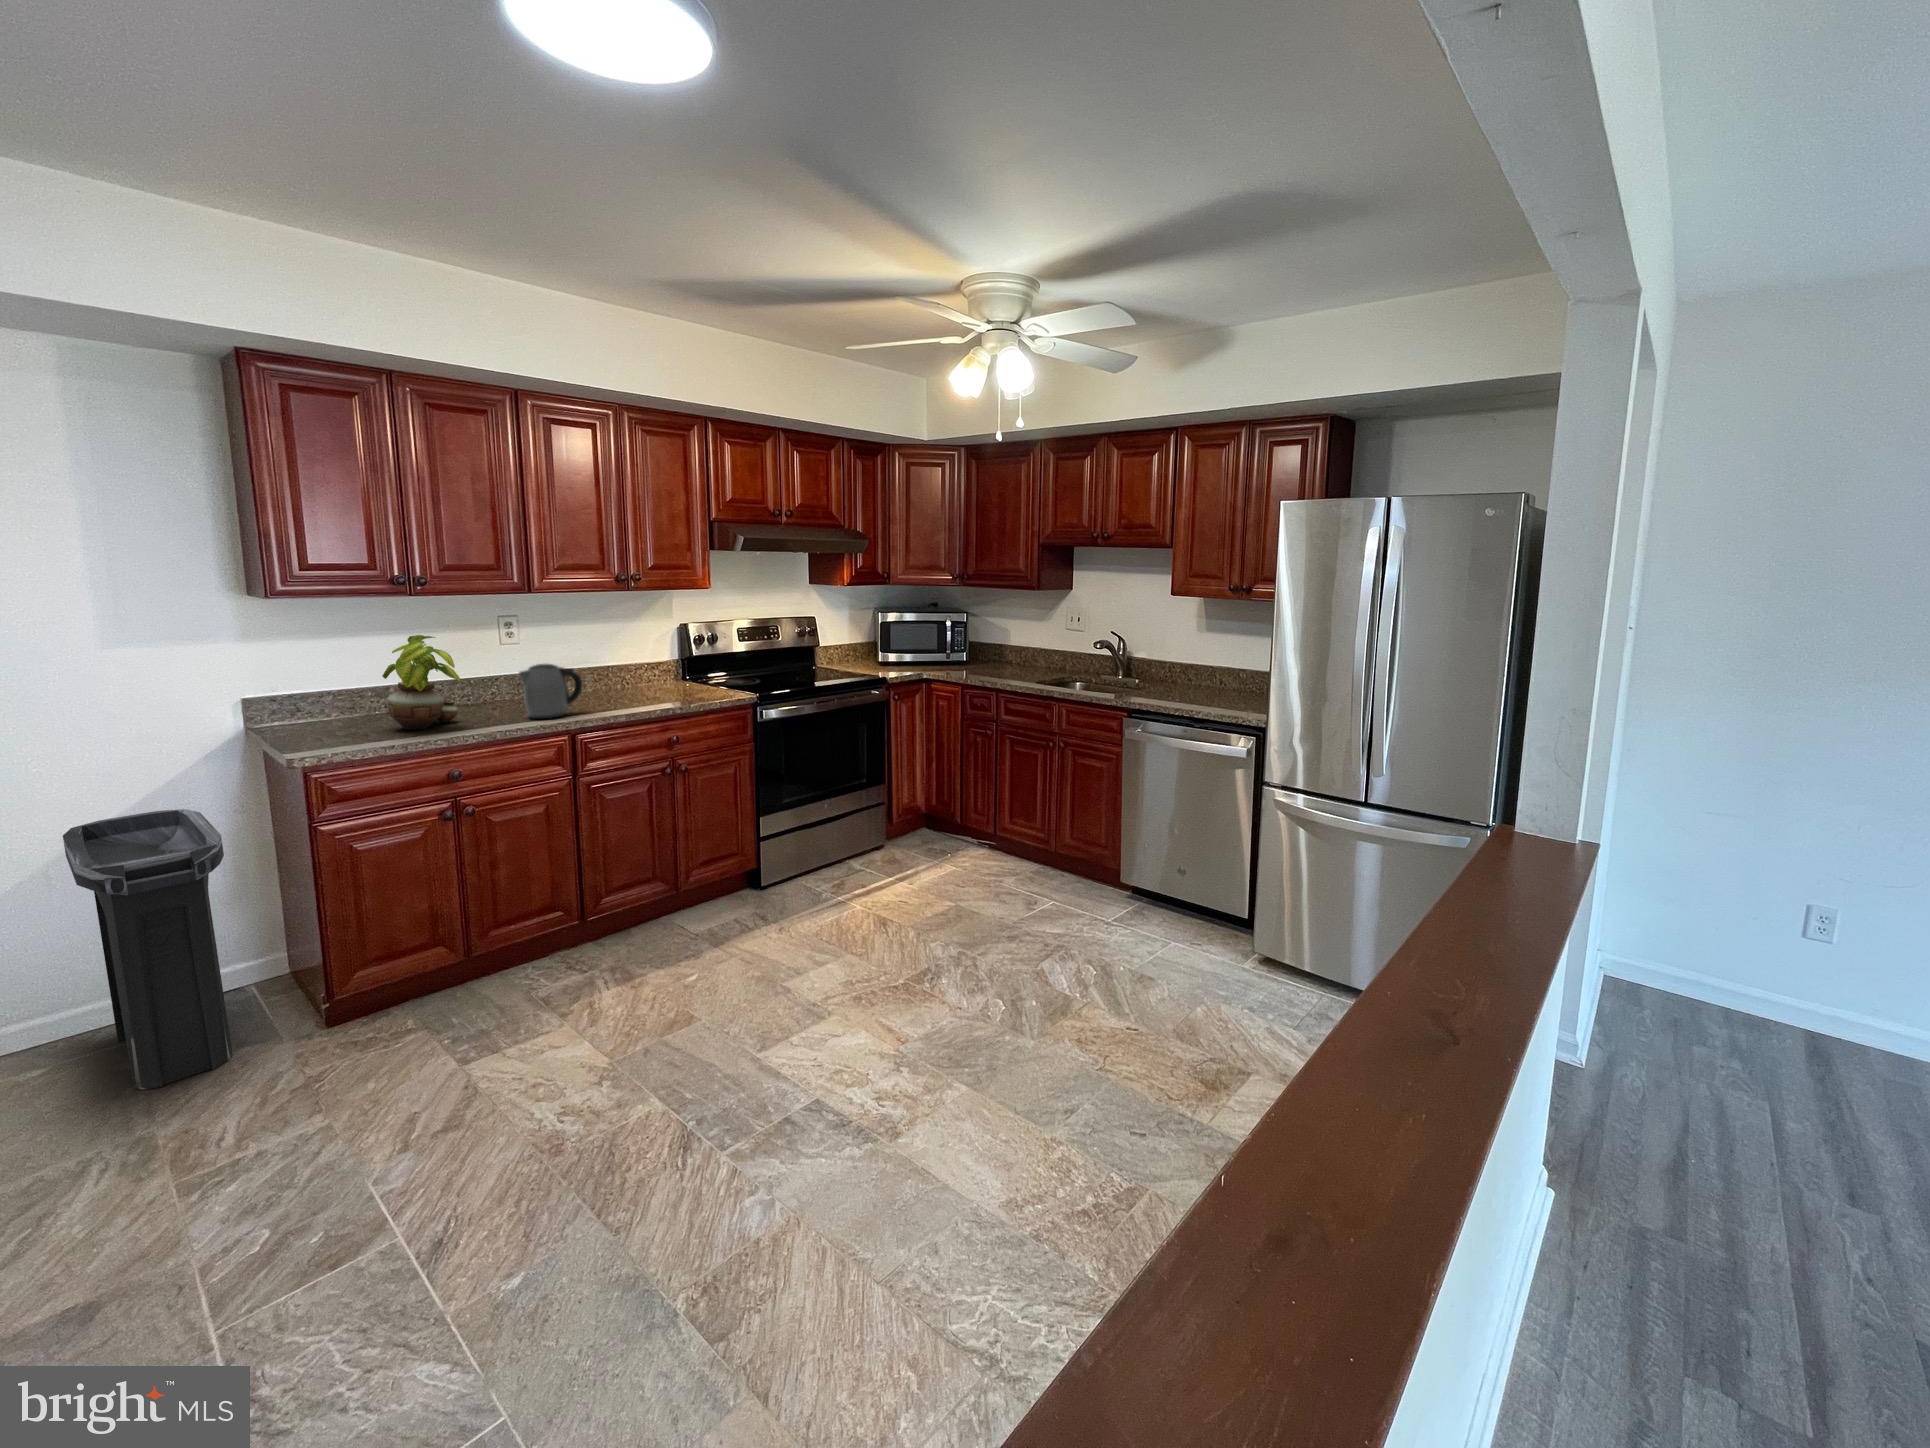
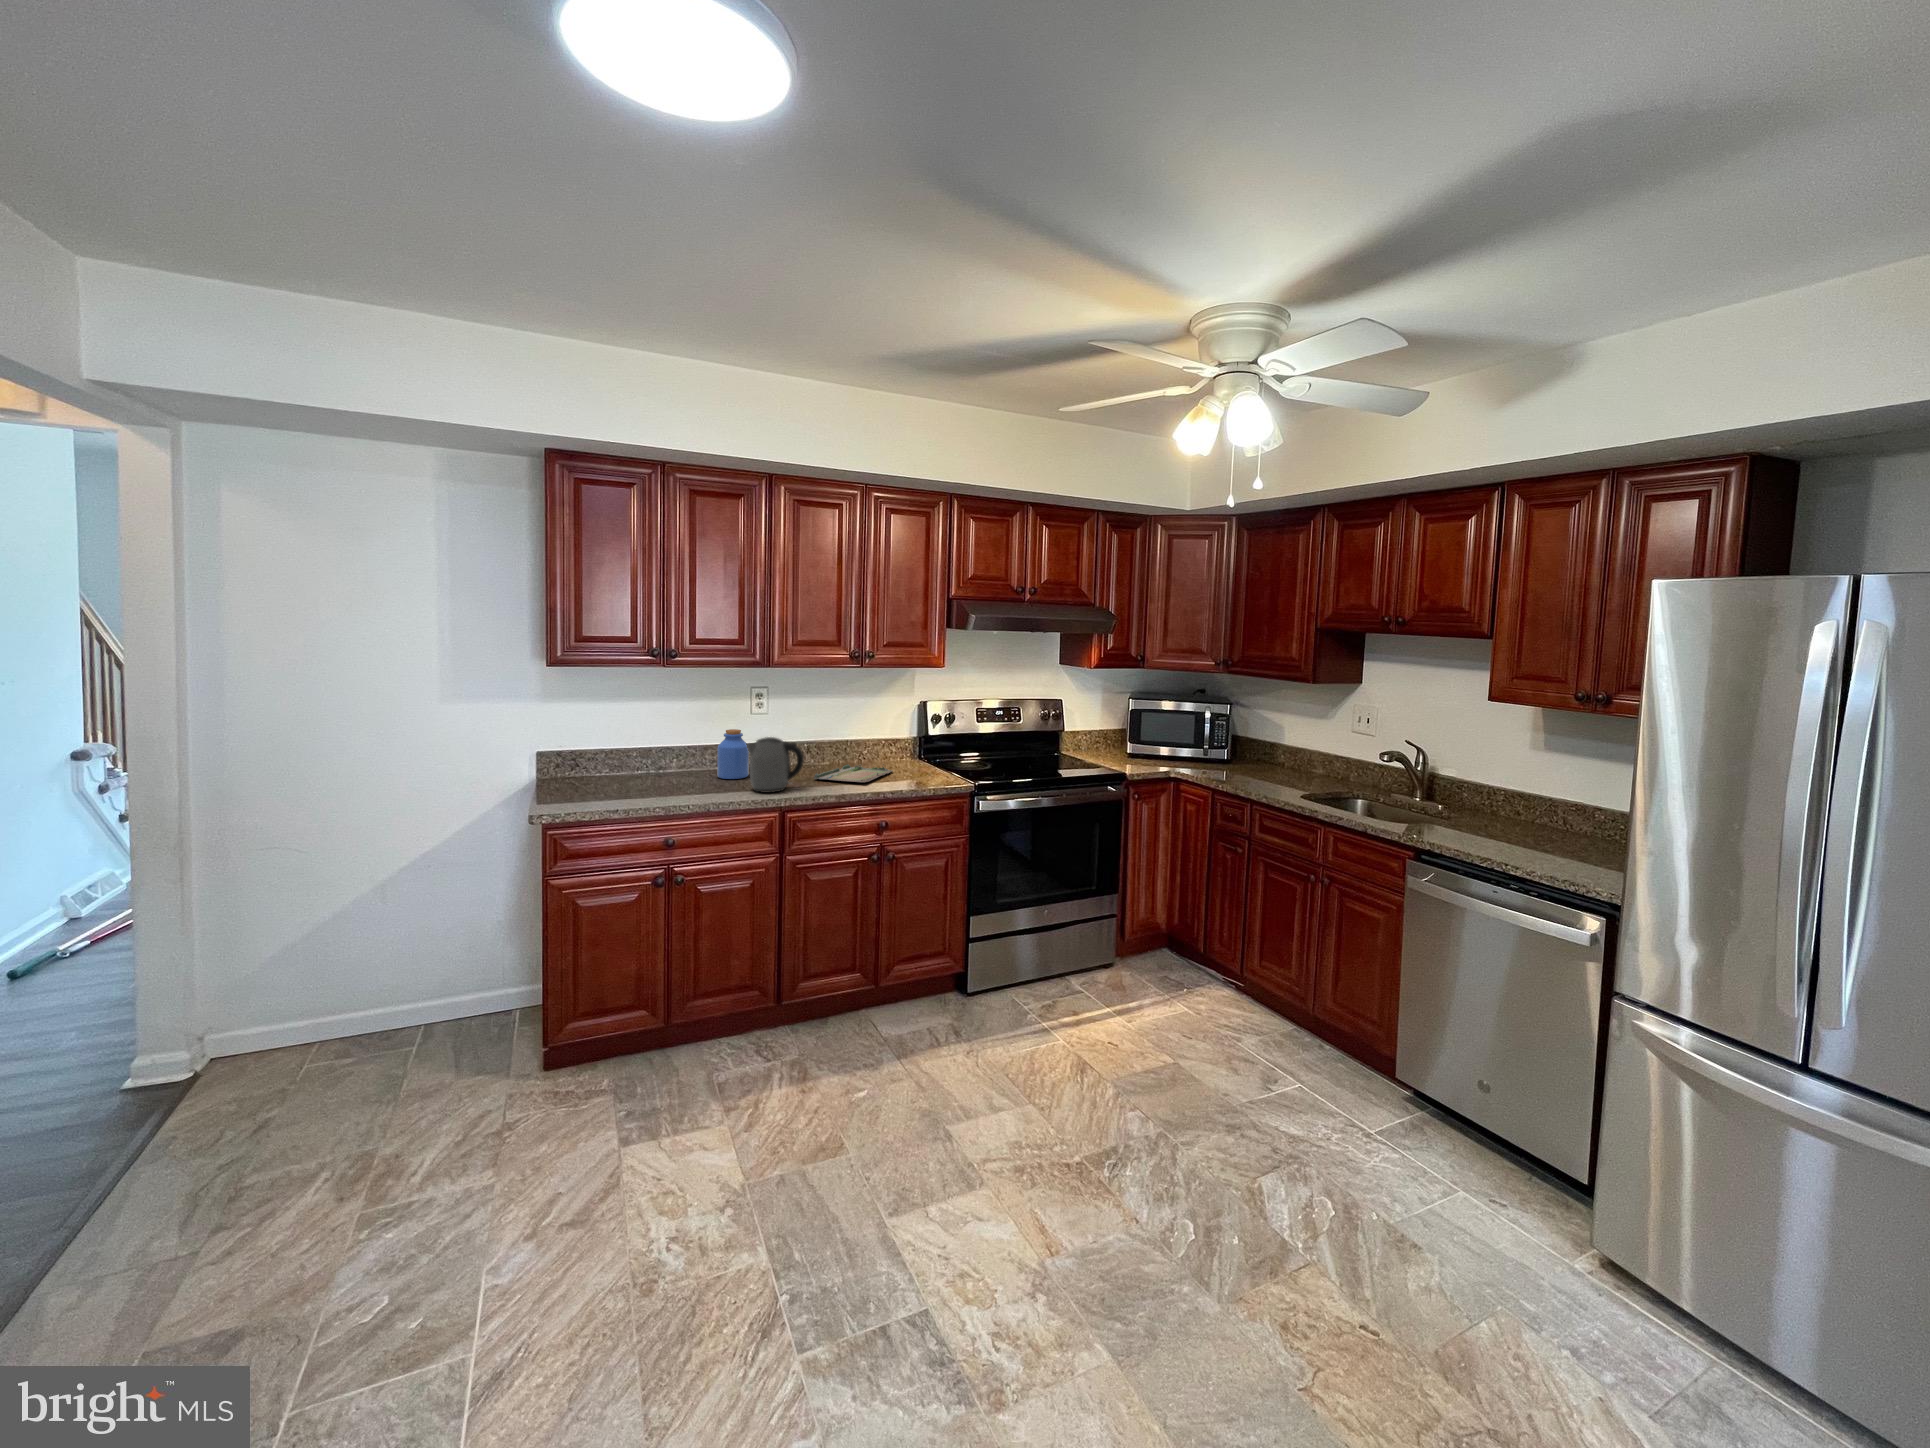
potted plant: present [382,635,460,729] -> none [632,704,695,793]
jar: none [473,660,512,712] -> present [717,729,749,779]
tray: none [587,685,667,704] -> present [814,764,893,782]
trash can: present [63,809,232,1090] -> none [368,845,486,1103]

